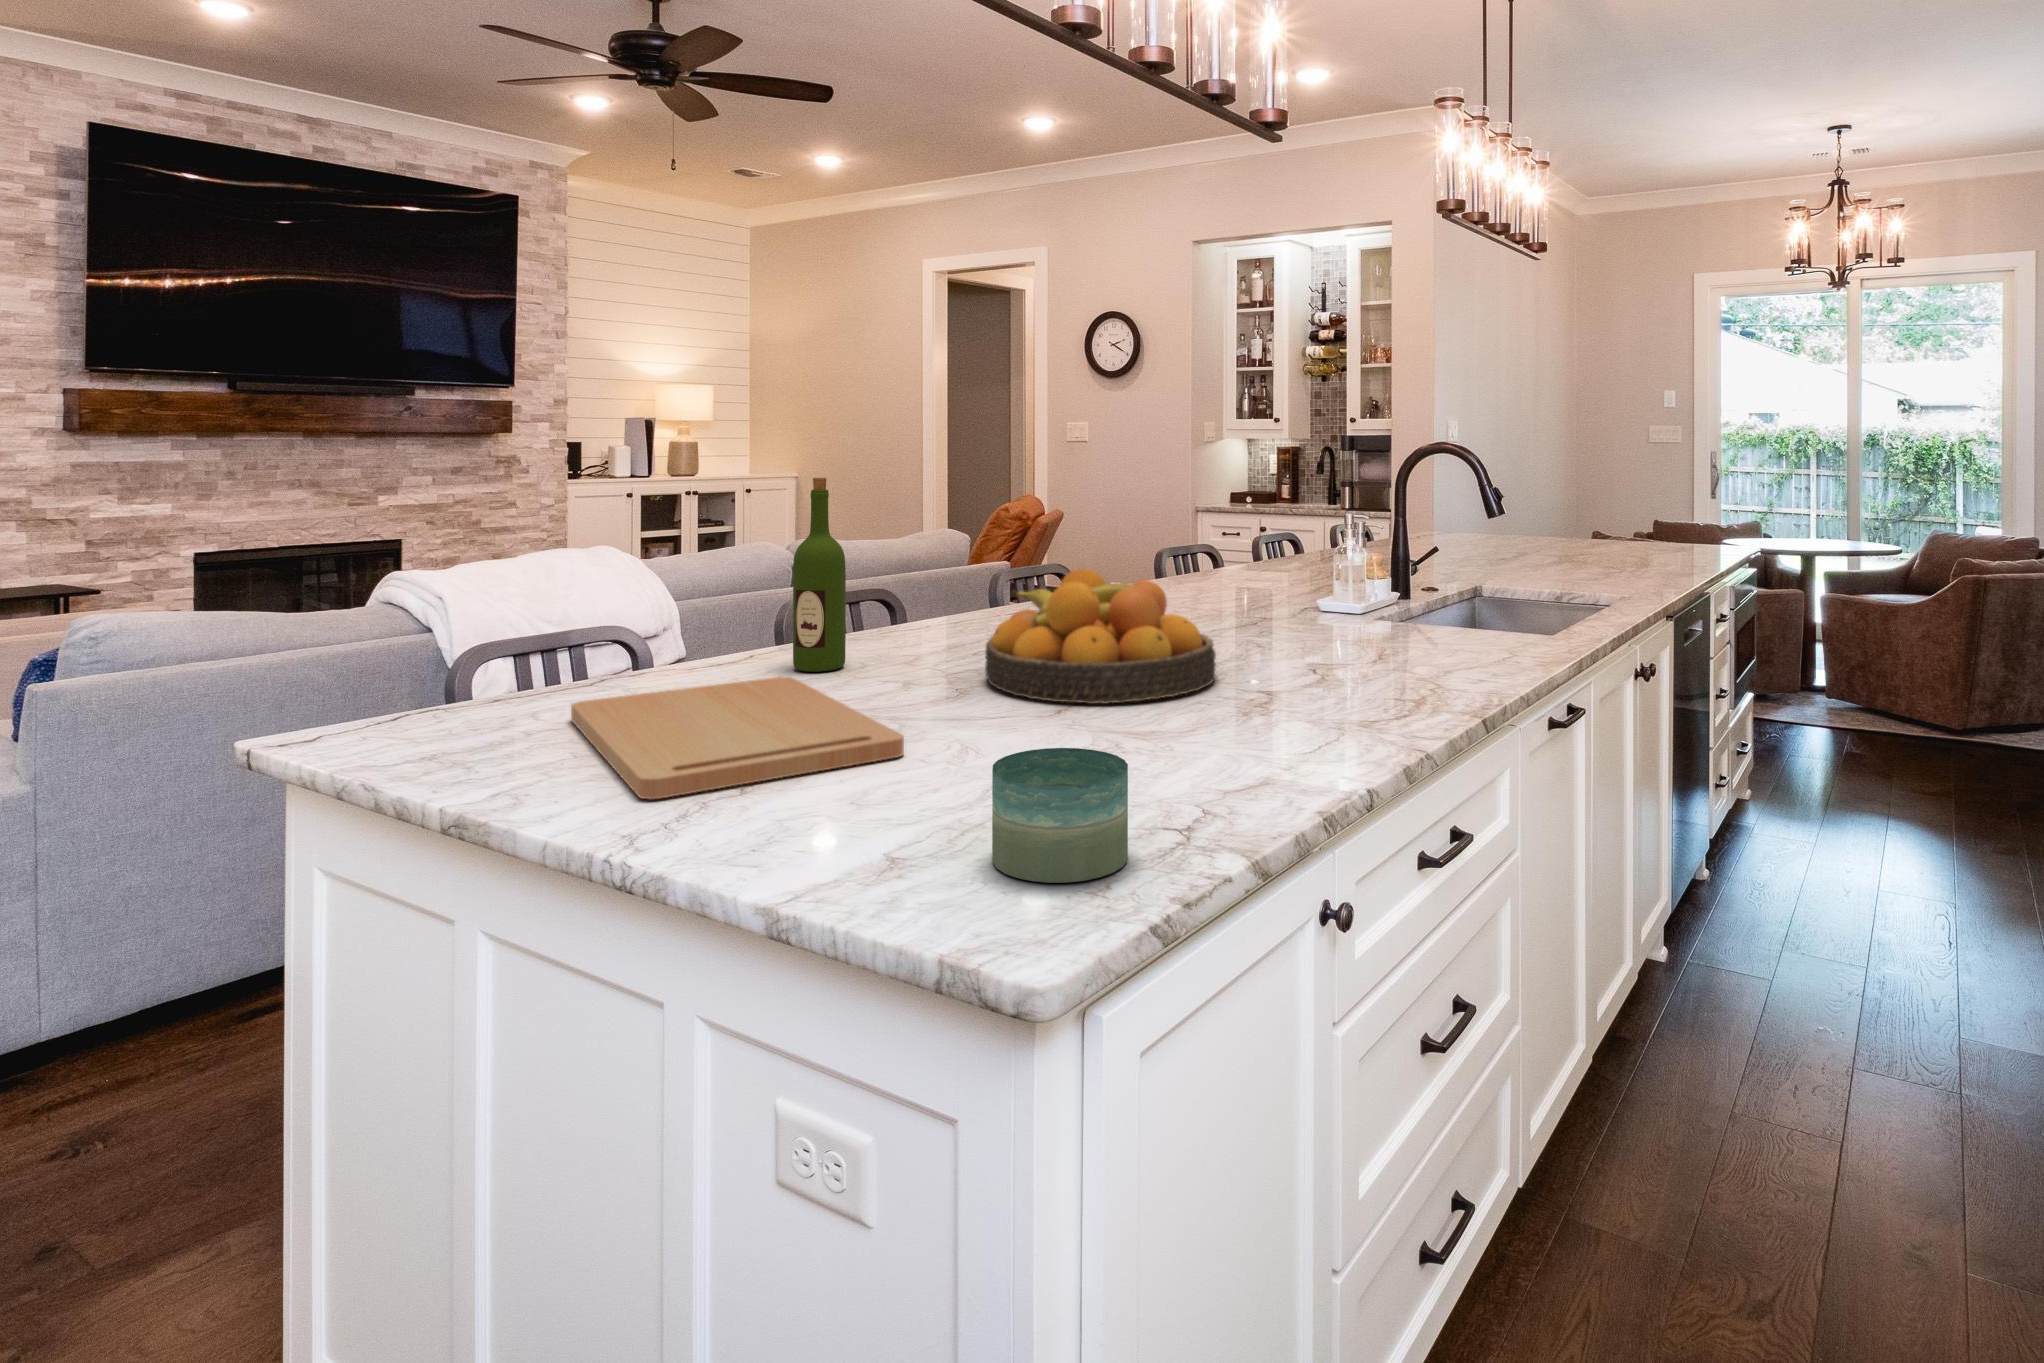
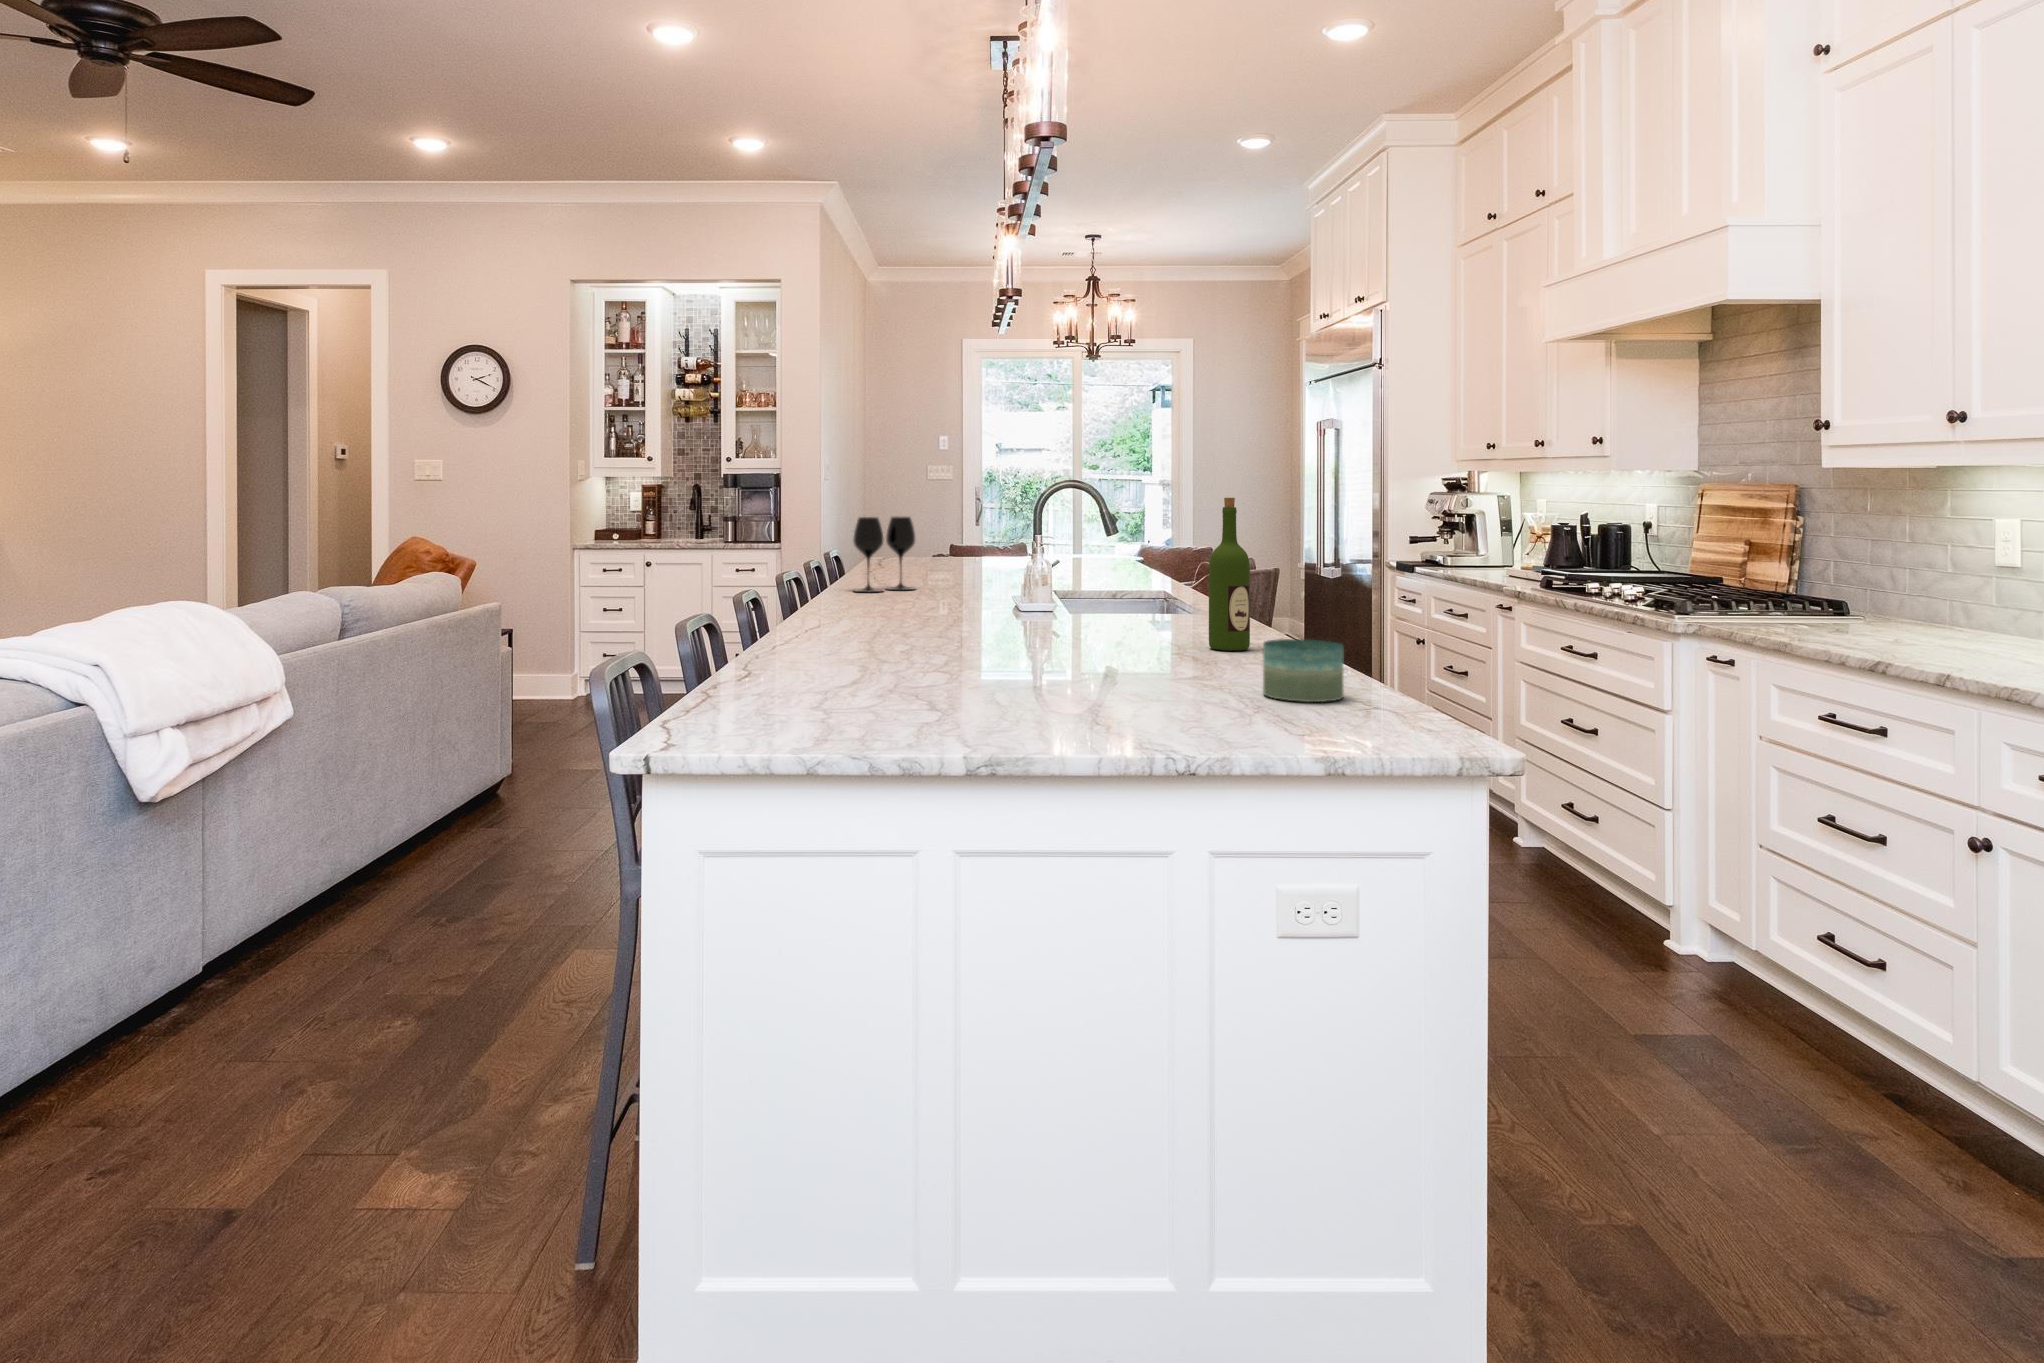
wine bottle: present [793,478,846,672] -> present [1209,497,1250,651]
wine glass: none [1208,490,1291,579] -> present [853,517,915,592]
fruit bowl: present [985,569,1216,704] -> none [941,564,1115,653]
cutting board: present [571,677,904,799] -> none [778,652,1074,705]

